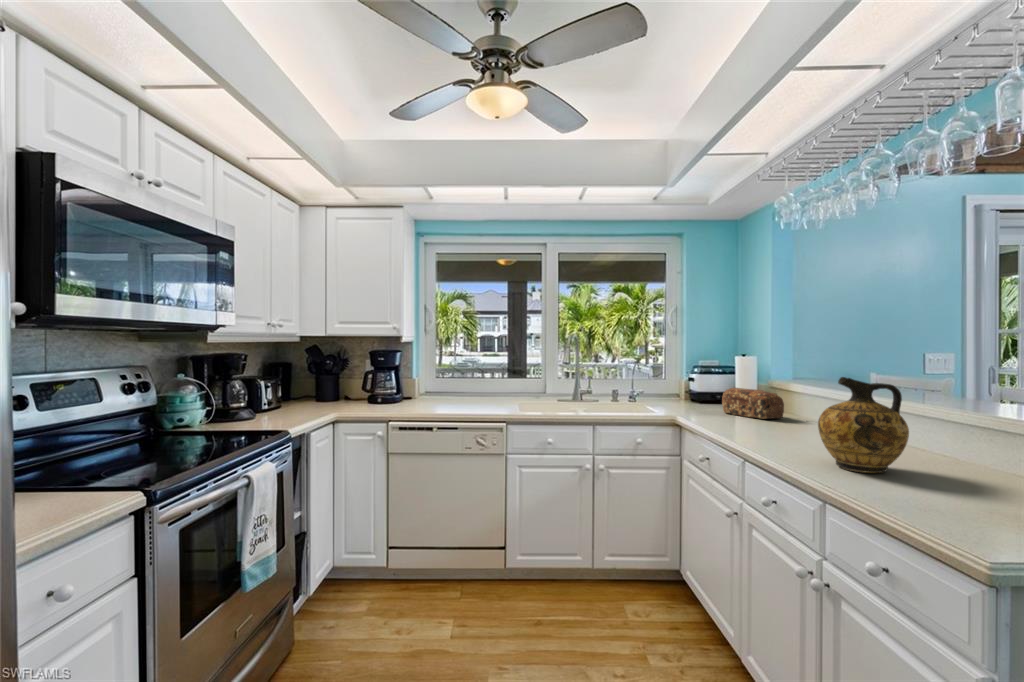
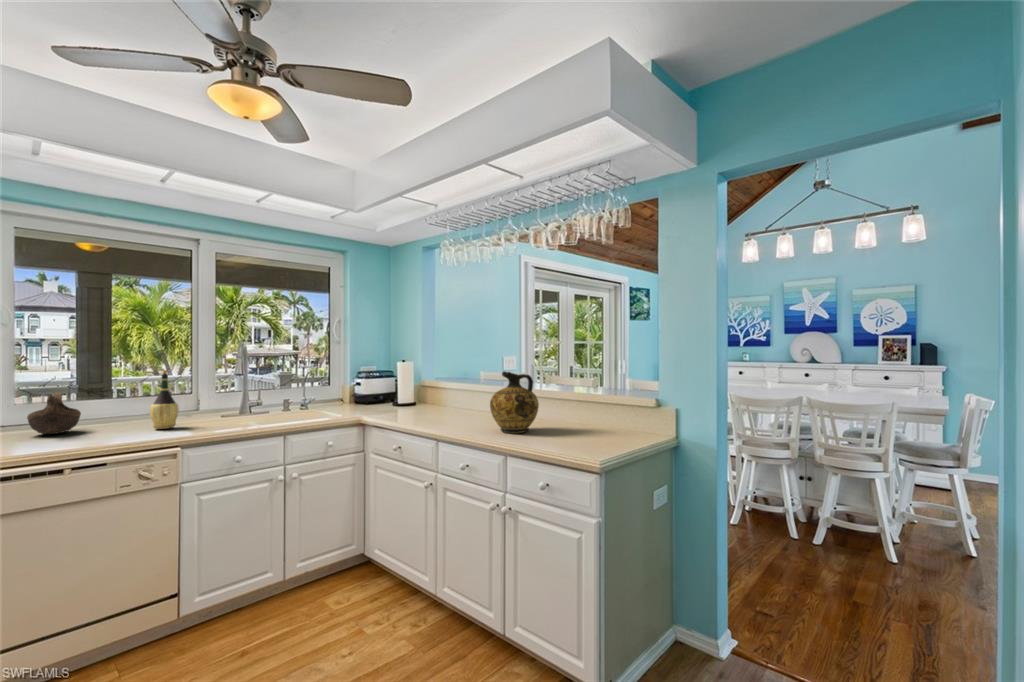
wine bottle: none [497,357,517,406] -> present [150,370,179,429]
decorative bowl: none [432,369,461,400] -> present [27,390,81,434]
bread loaf: present [722,388,784,419] -> none [392,387,438,410]

